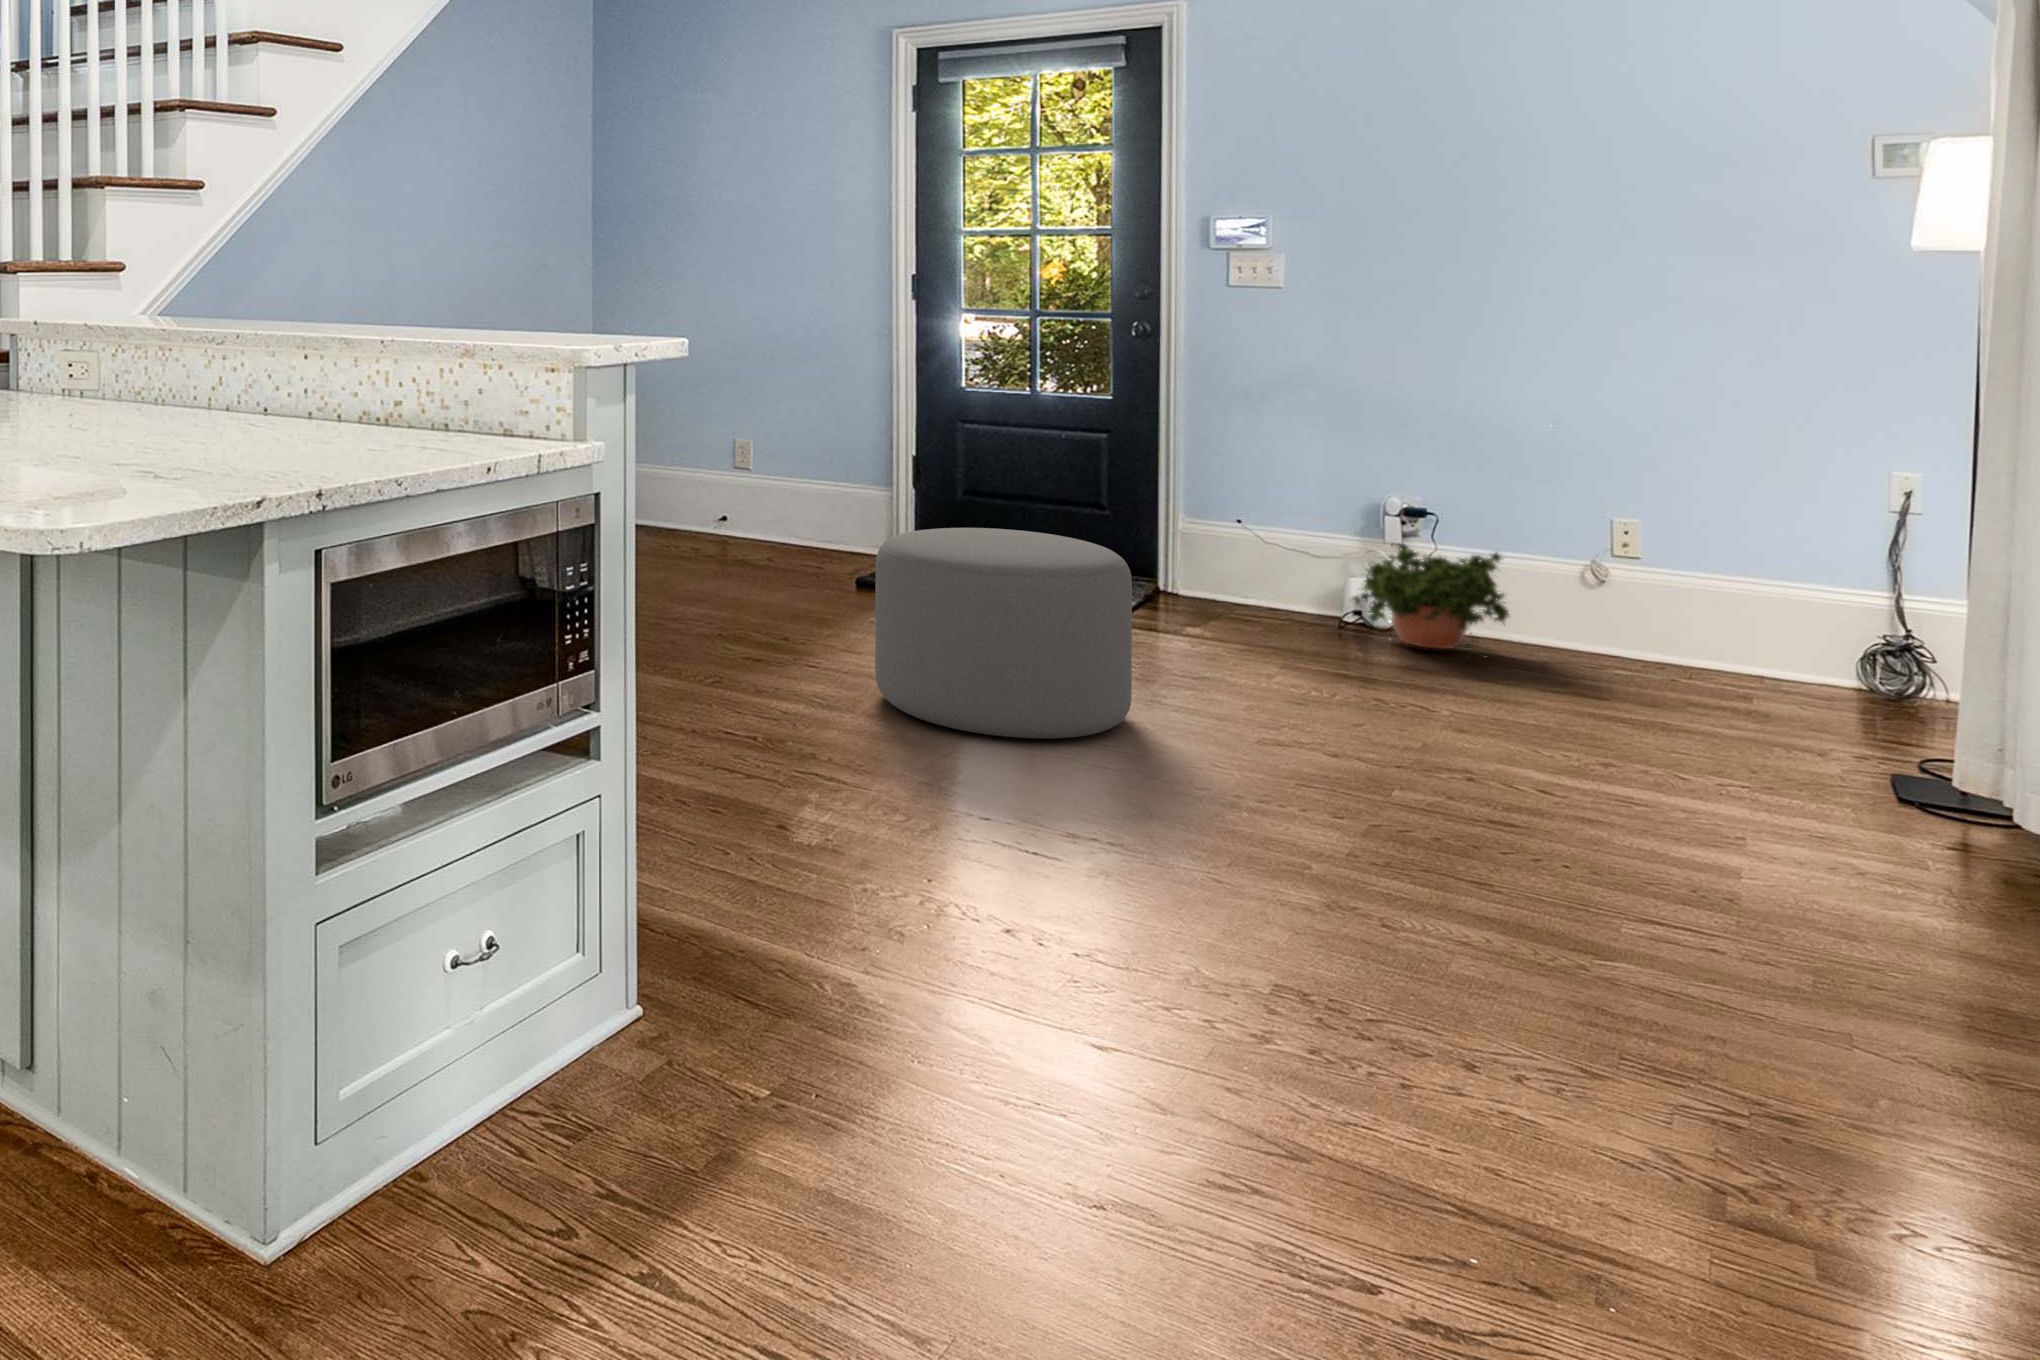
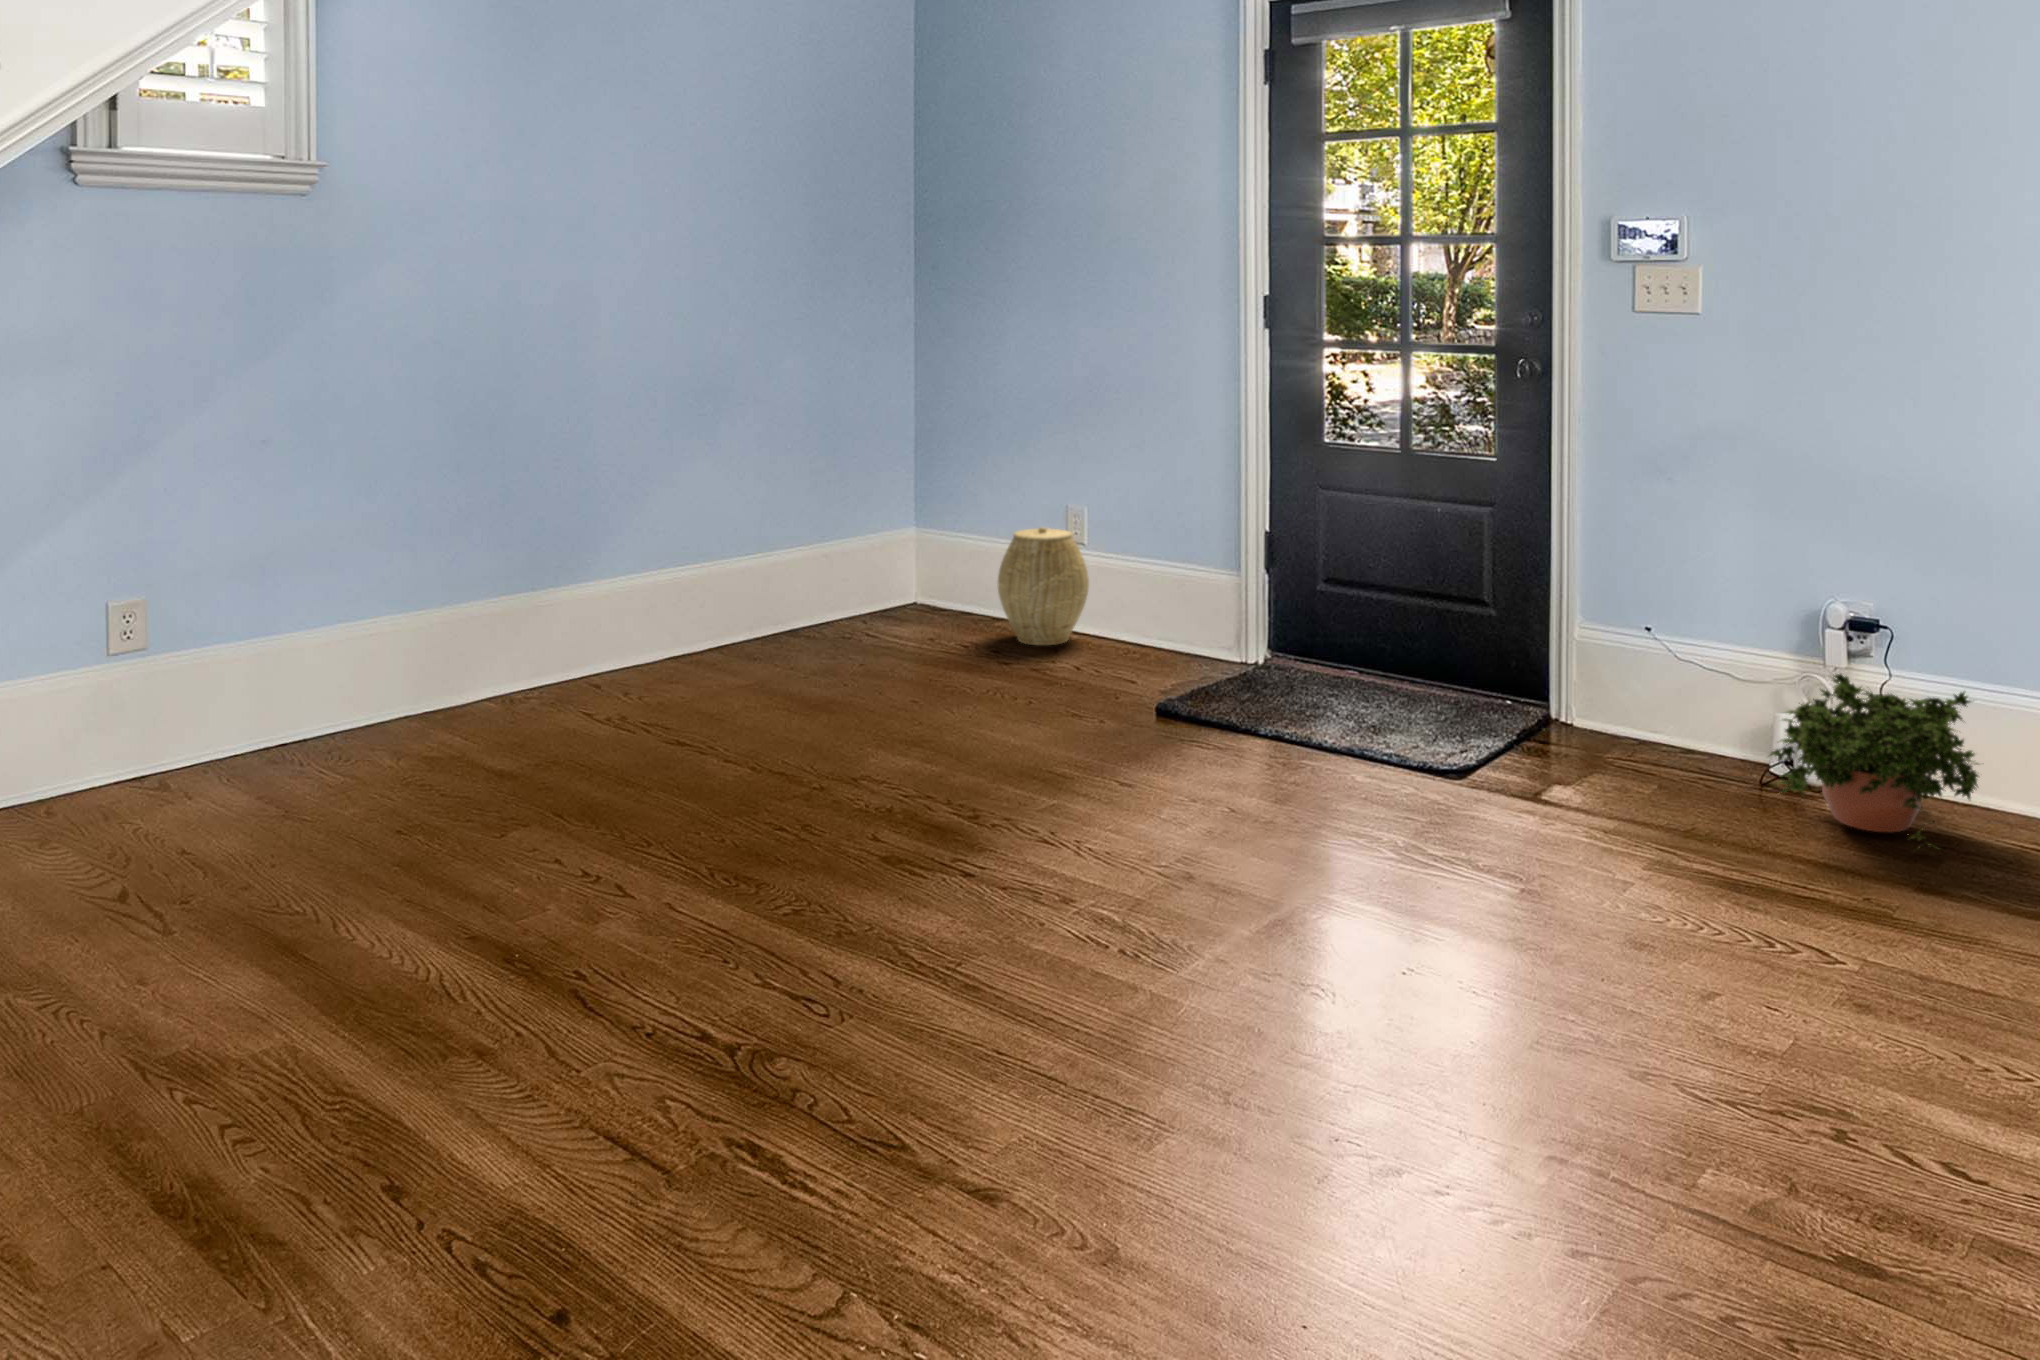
woven basket: none [697,453,769,543] -> present [998,527,1089,645]
ottoman: present [875,528,1132,739] -> none [988,683,1360,1055]

